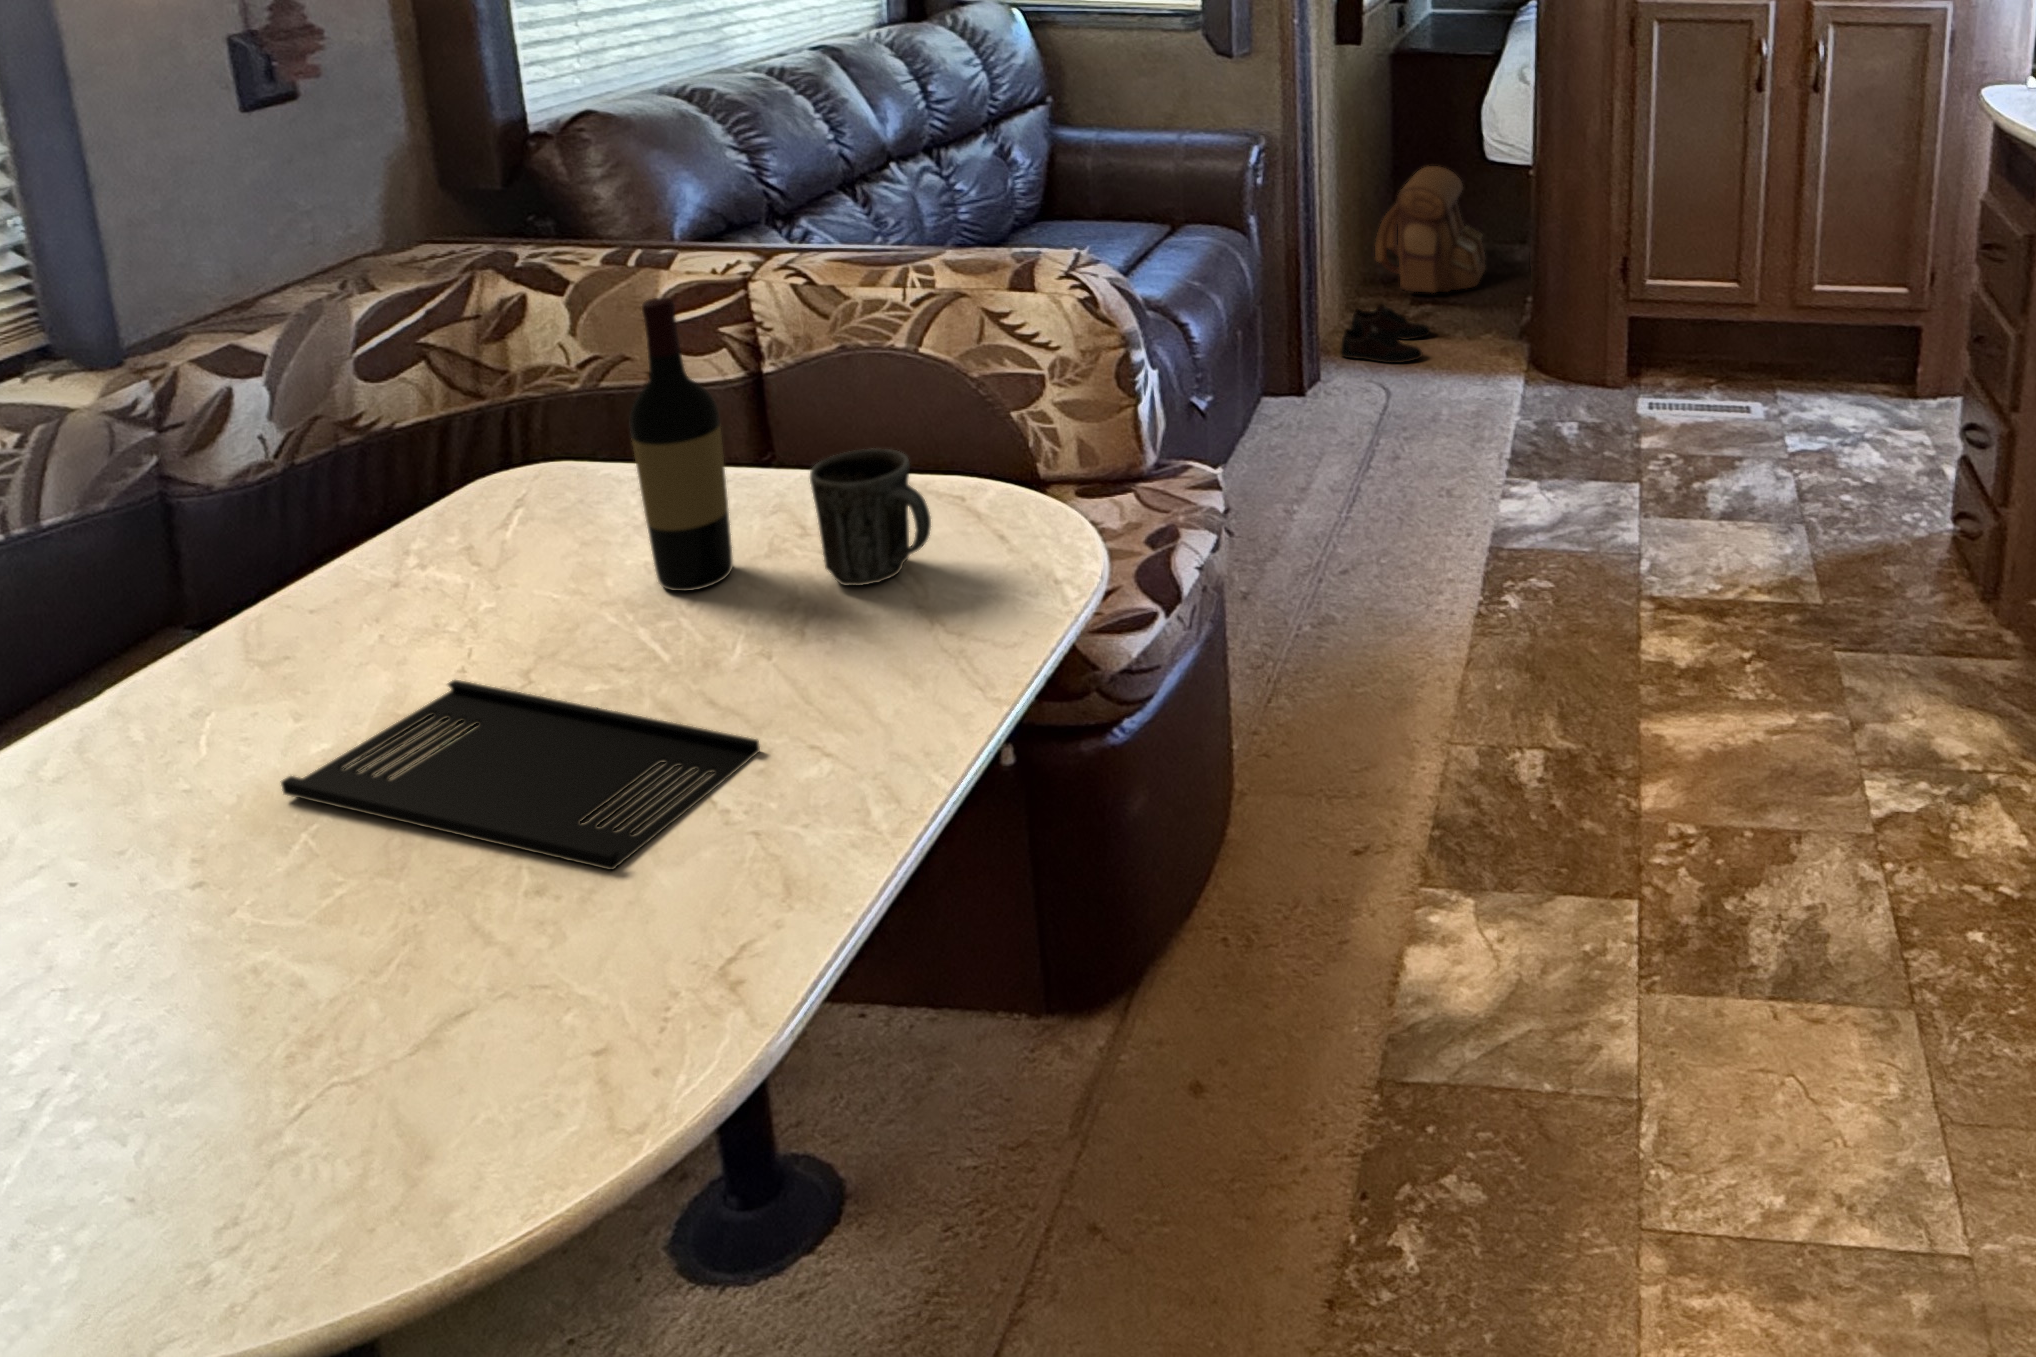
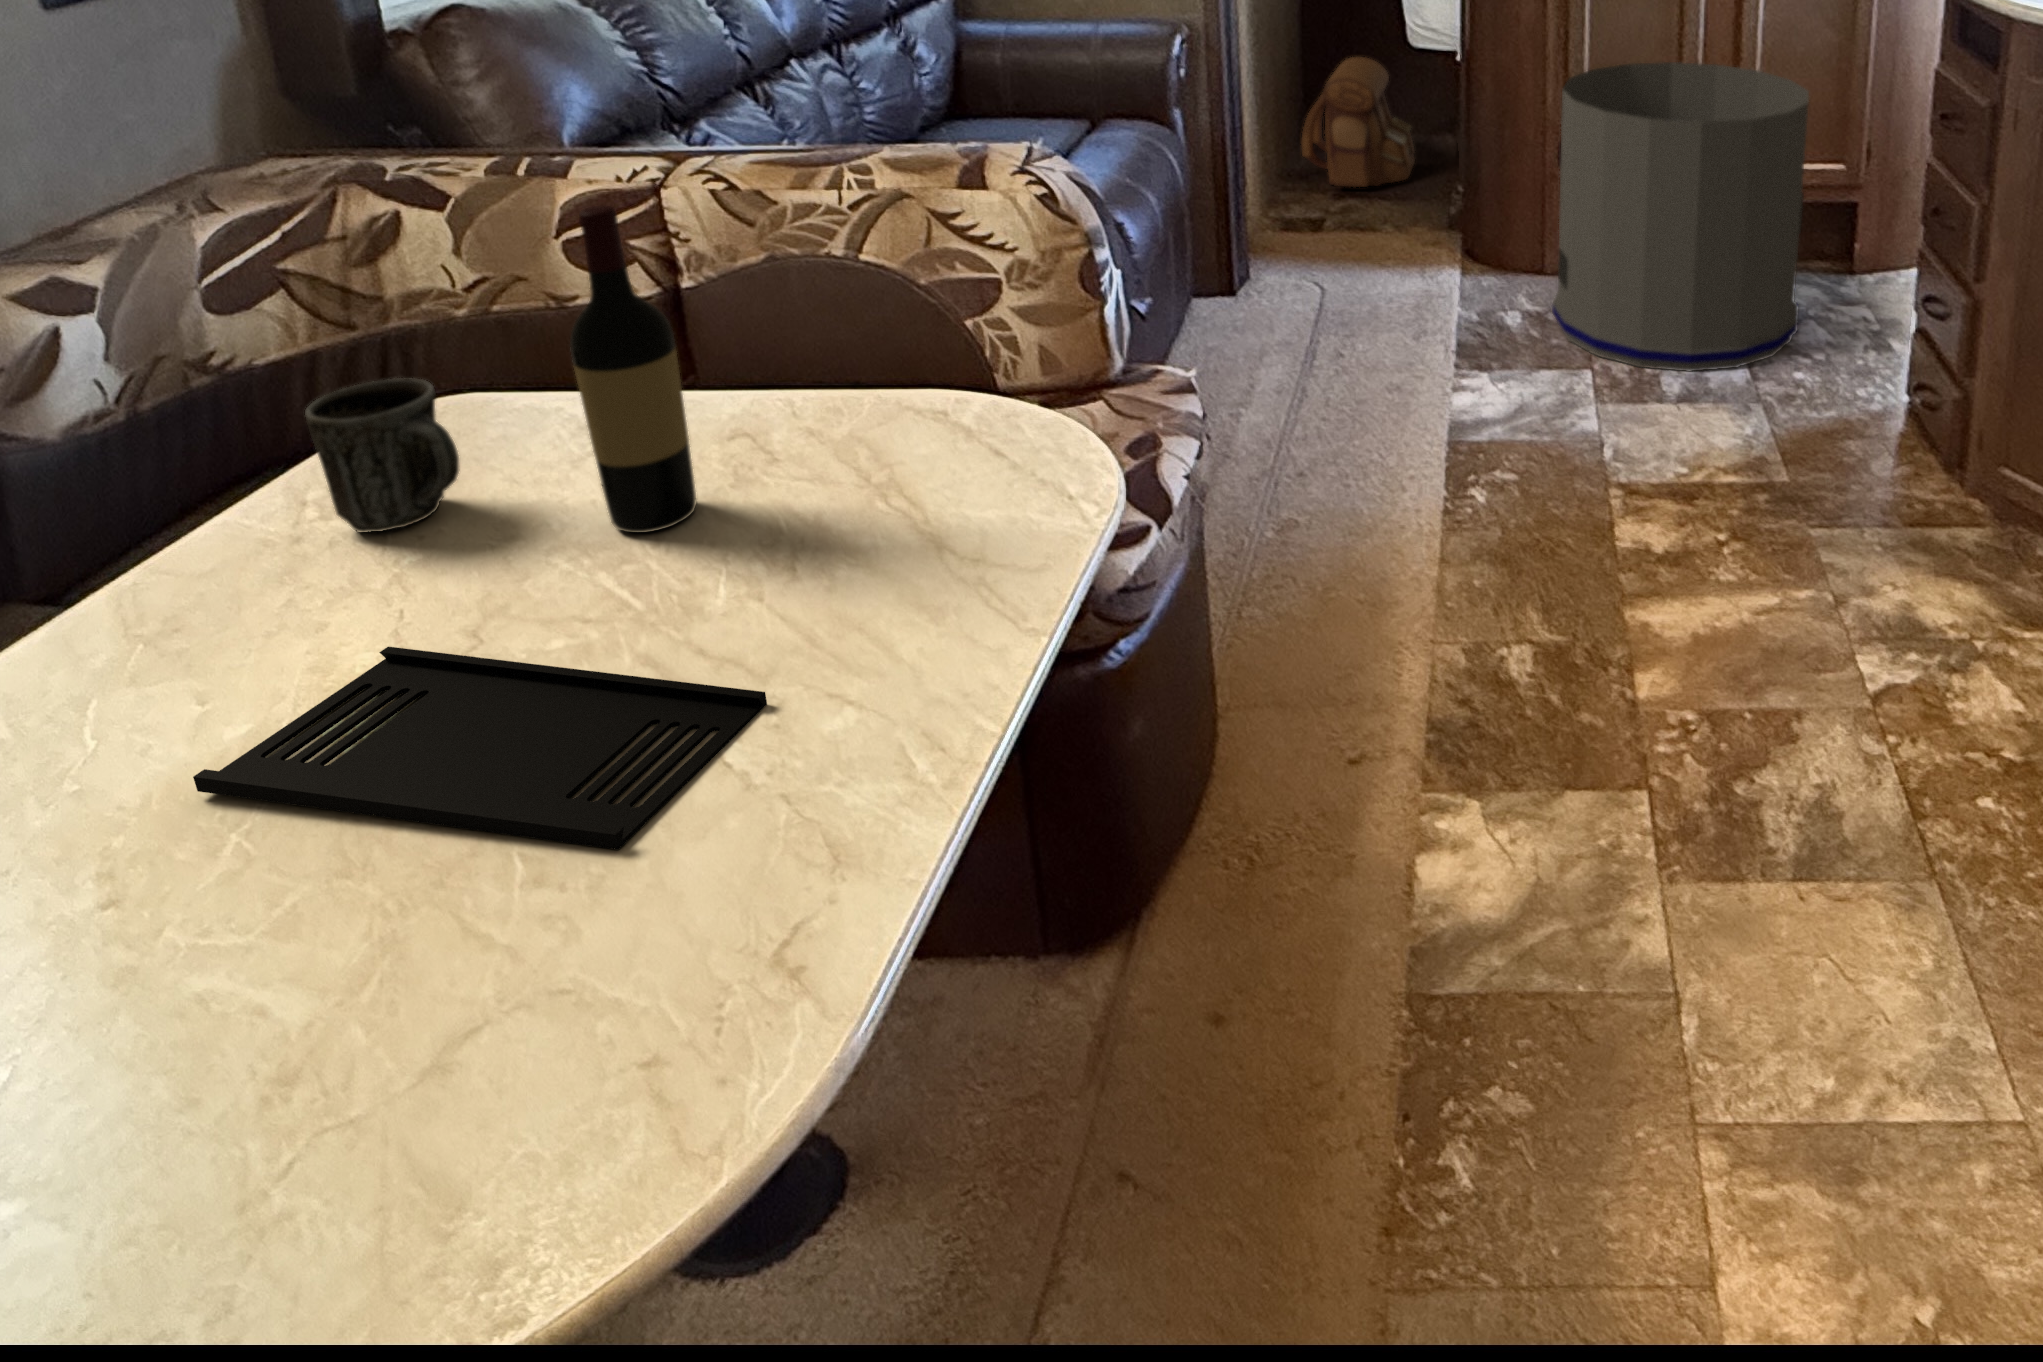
trash can: none [1600,180,1860,488] -> present [1552,62,1809,371]
shoe: present [1340,304,1430,363] -> none [1275,199,1366,260]
mug: present [810,448,931,586] -> present [305,378,459,533]

